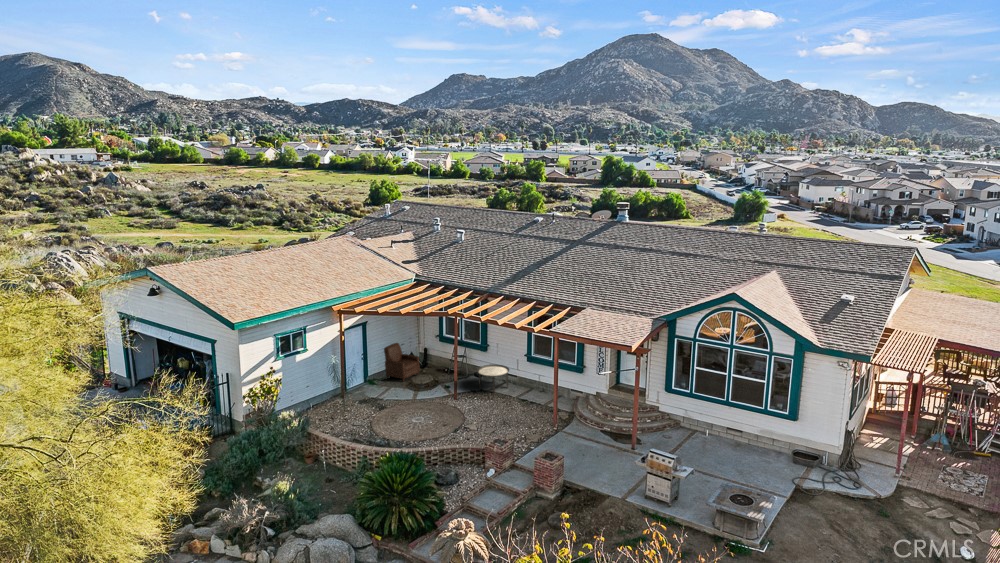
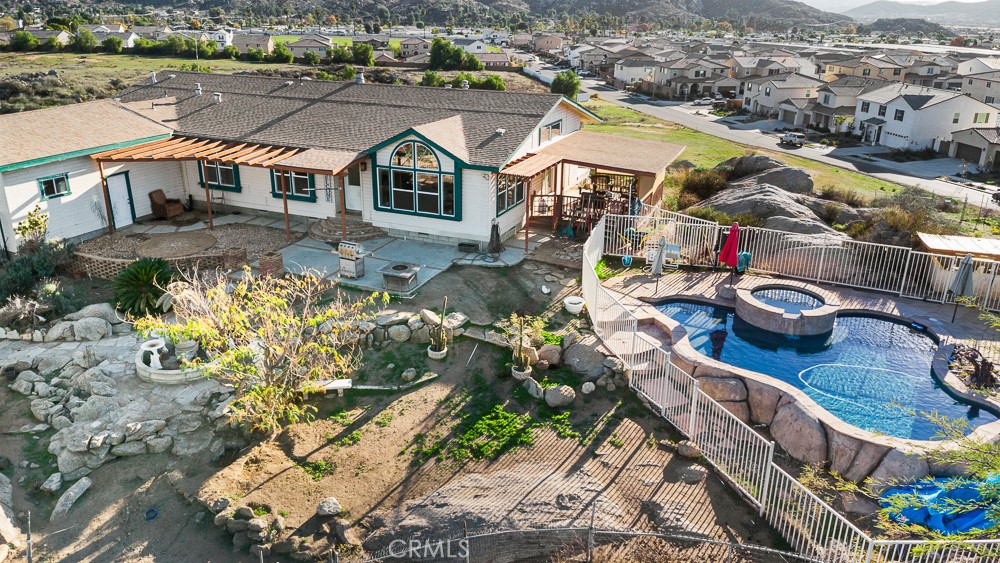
round table: present [477,364,509,393] -> none [231,202,260,224]

